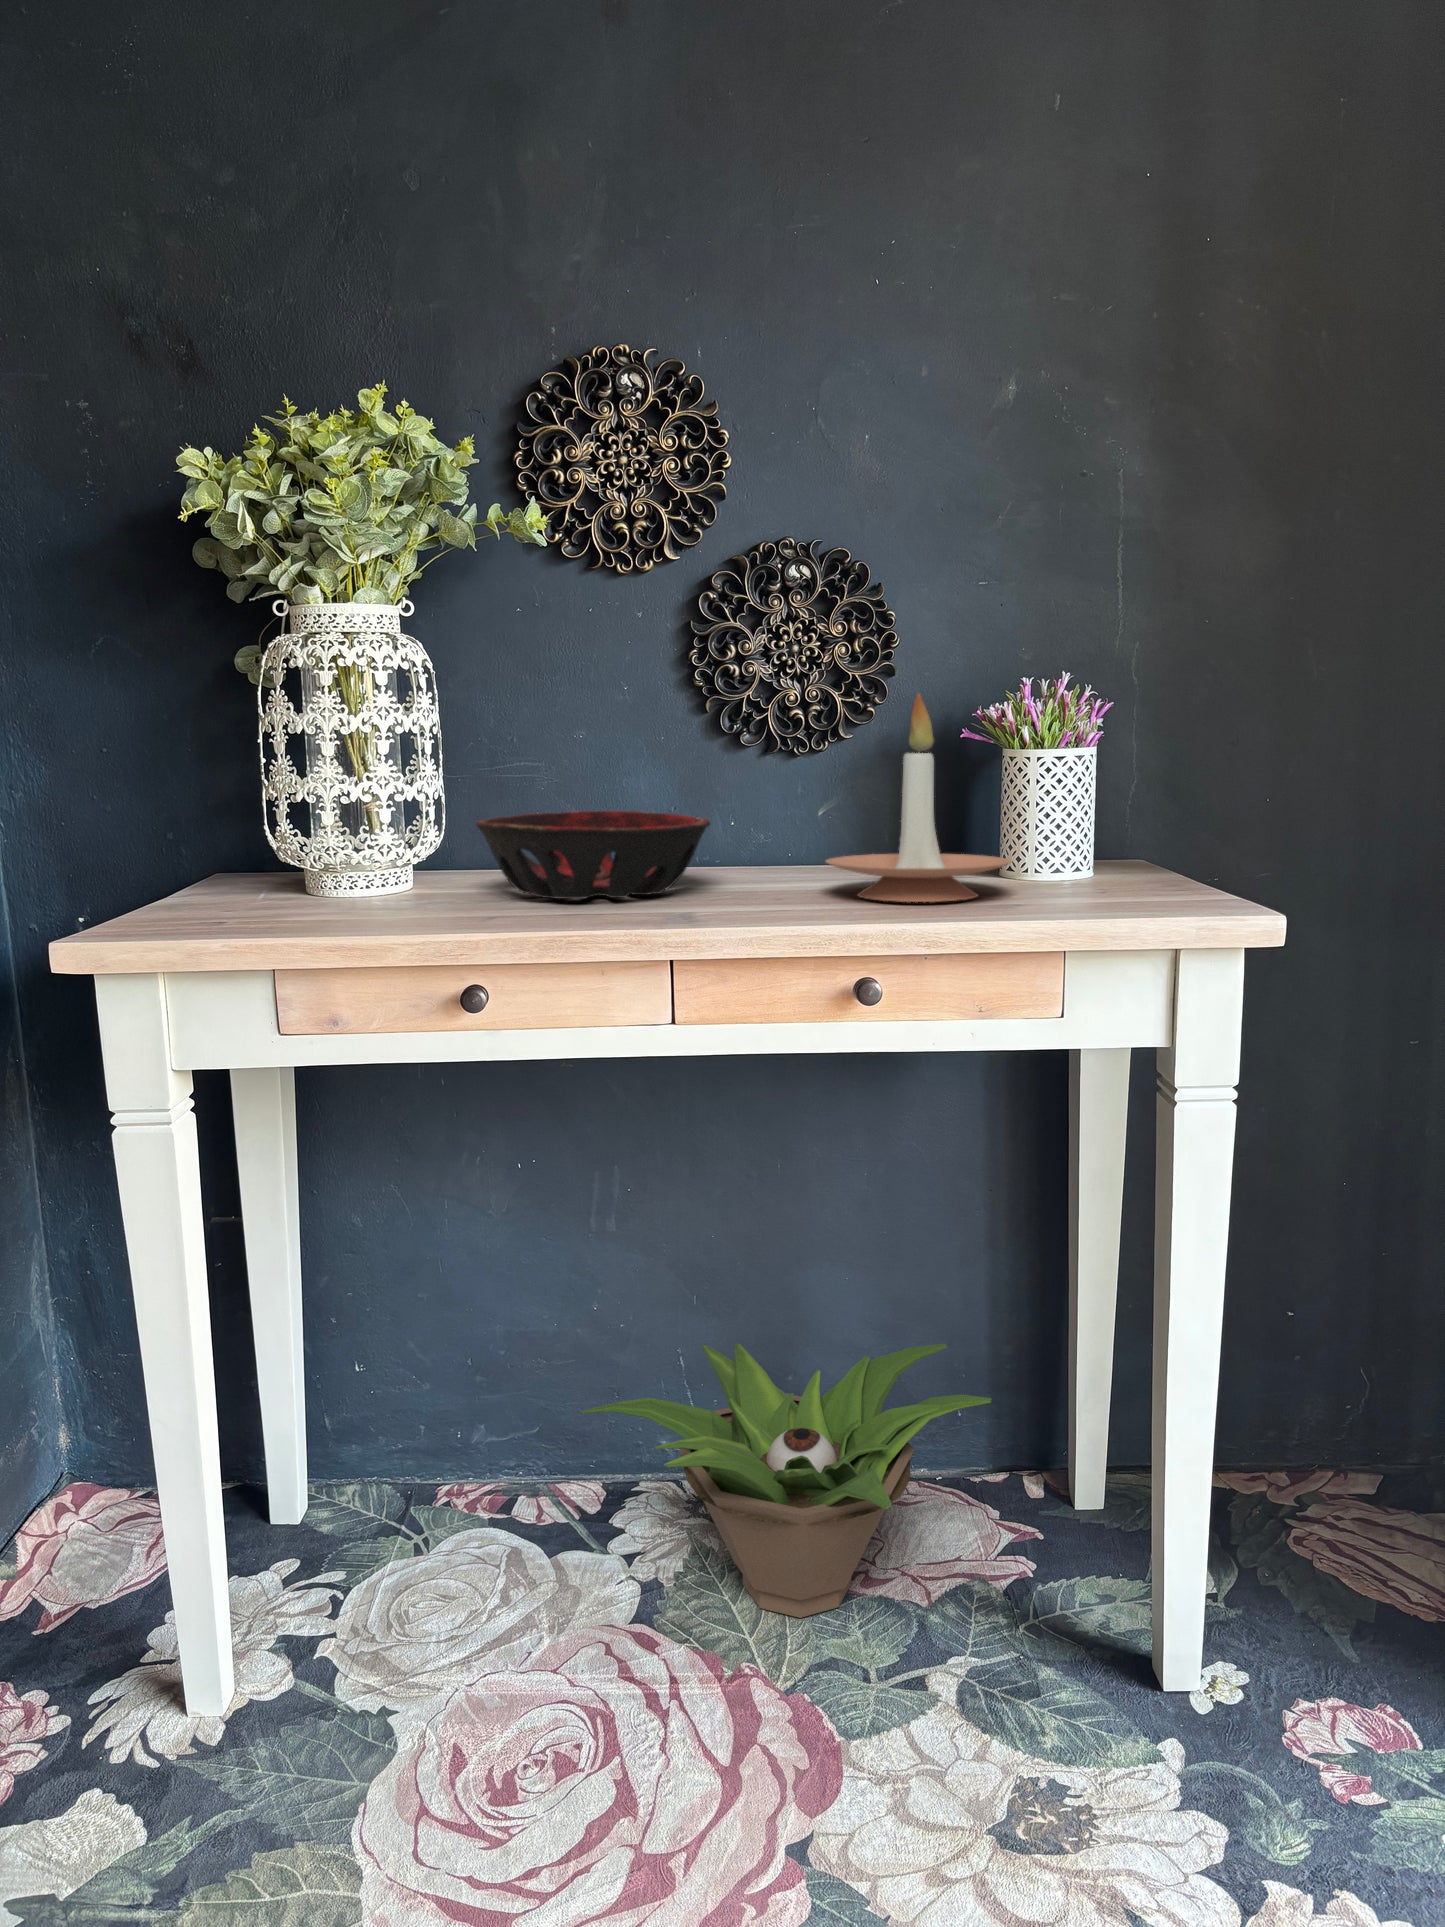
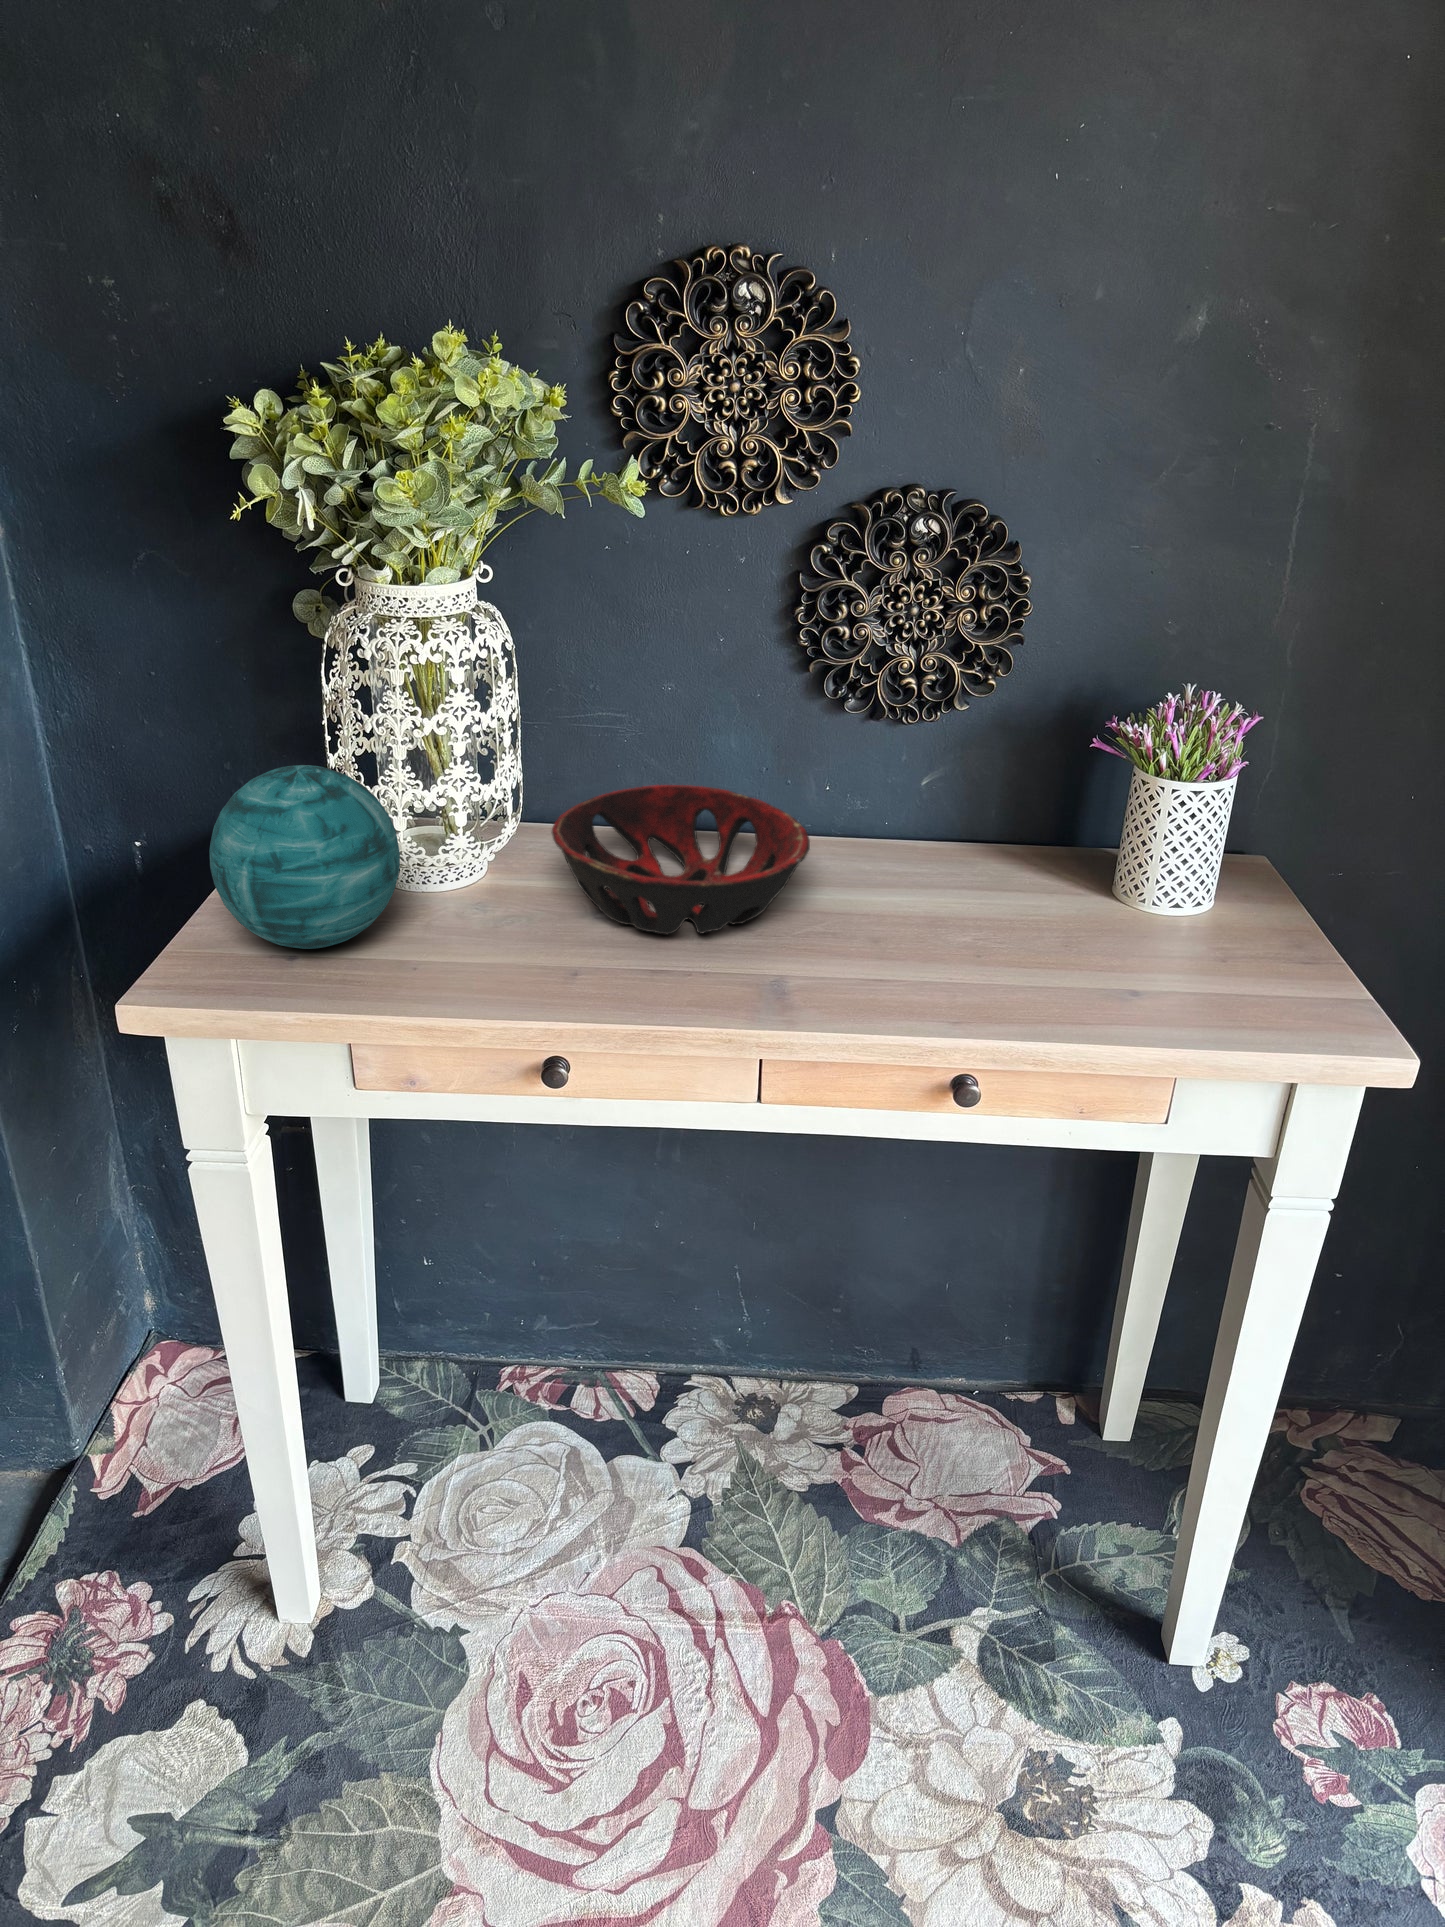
candle holder: present [826,693,1011,902] -> none [933,736,1139,975]
decorative orb: none [157,747,334,914] -> present [210,765,400,949]
decorative plant: present [582,1343,992,1618] -> none [642,1271,1042,1554]

